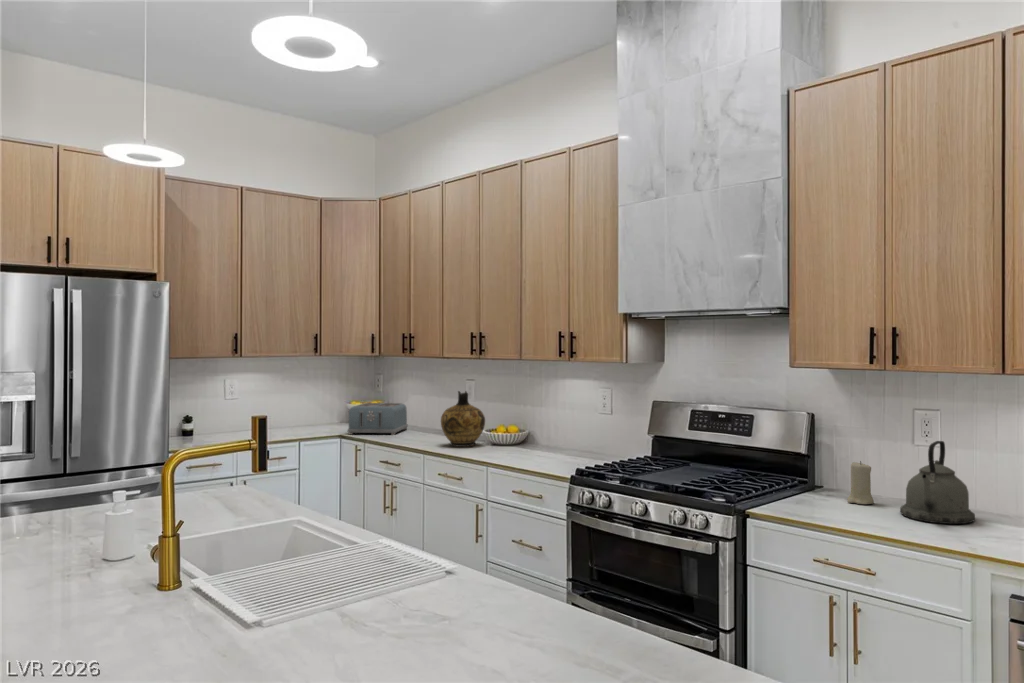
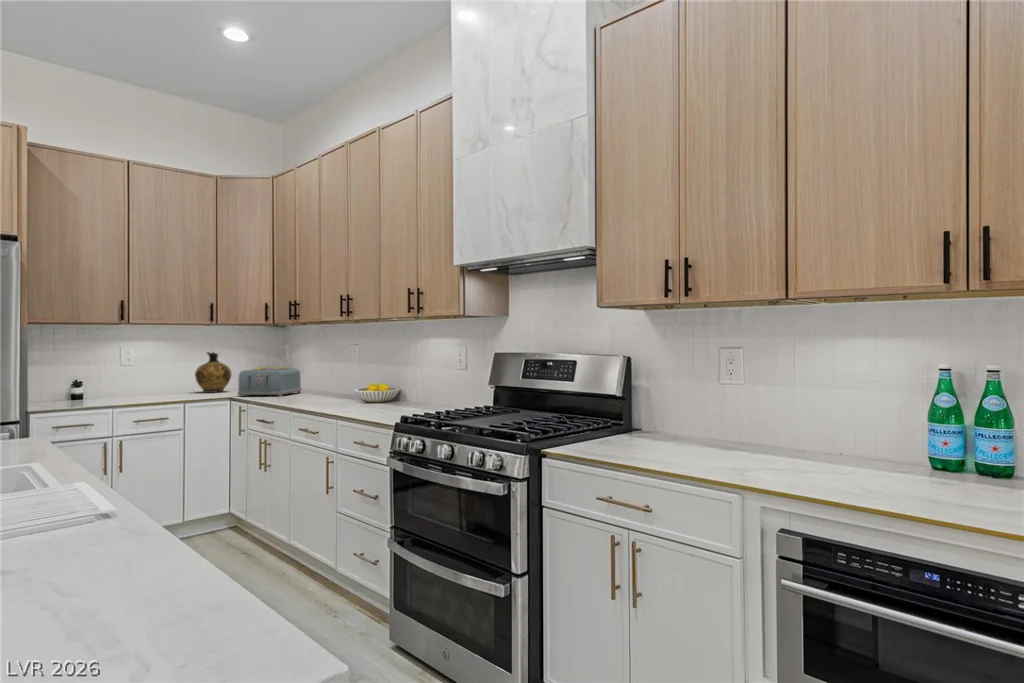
ceramic jug: present [441,391,485,447] -> present [195,352,231,393]
kettle: present [900,441,975,524] -> none [696,375,768,459]
candle: present [847,461,874,504] -> none [652,400,678,443]

